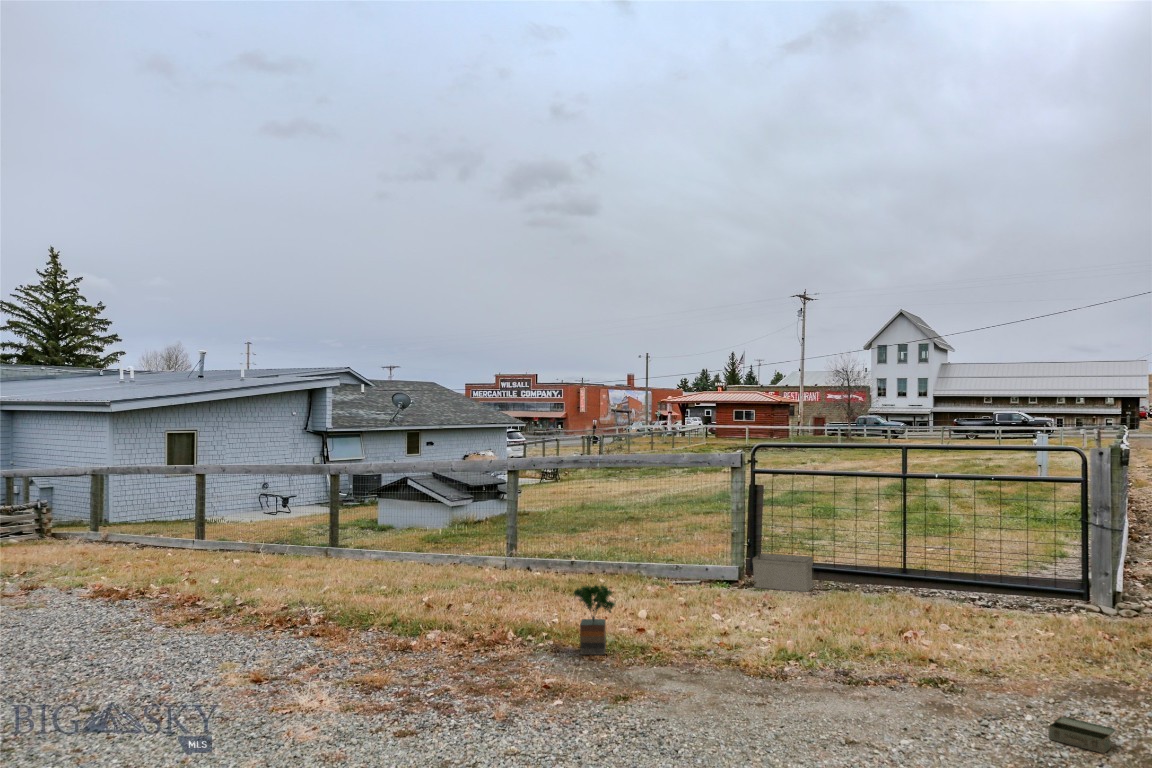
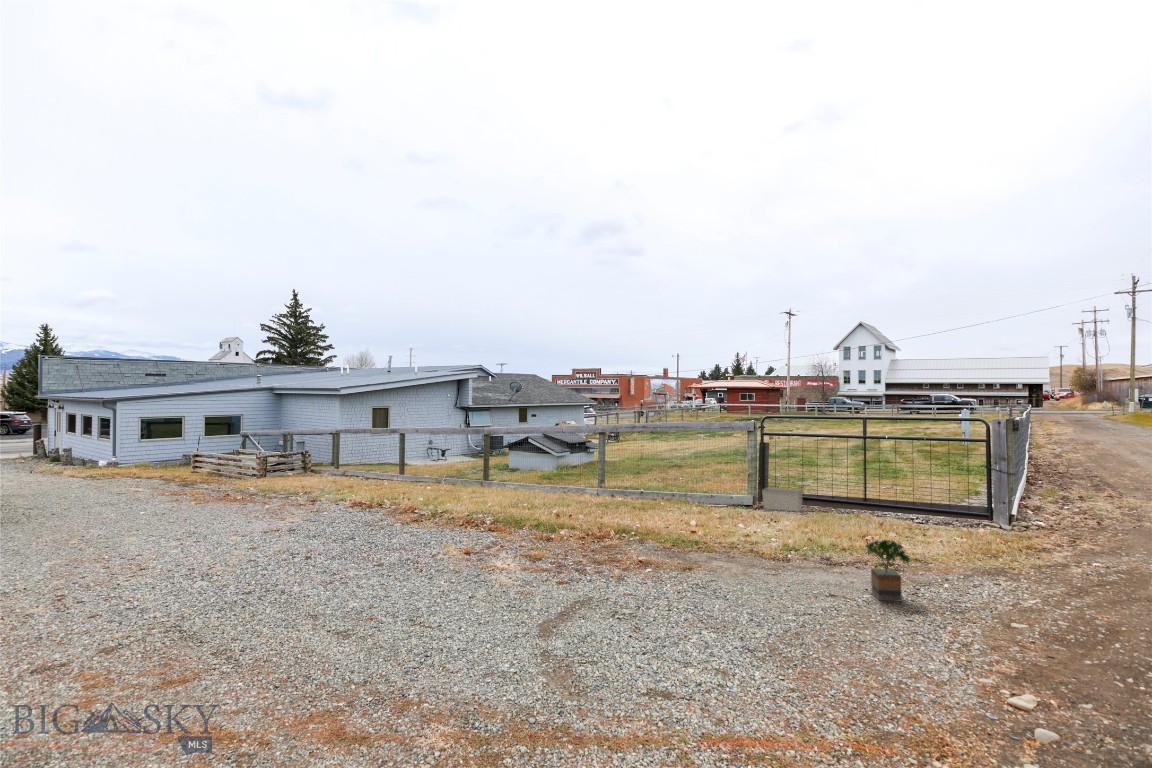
potted tree: present [573,585,615,655] -> present [866,540,910,601]
toolbox: present [1049,716,1116,753] -> none [962,586,1007,608]

